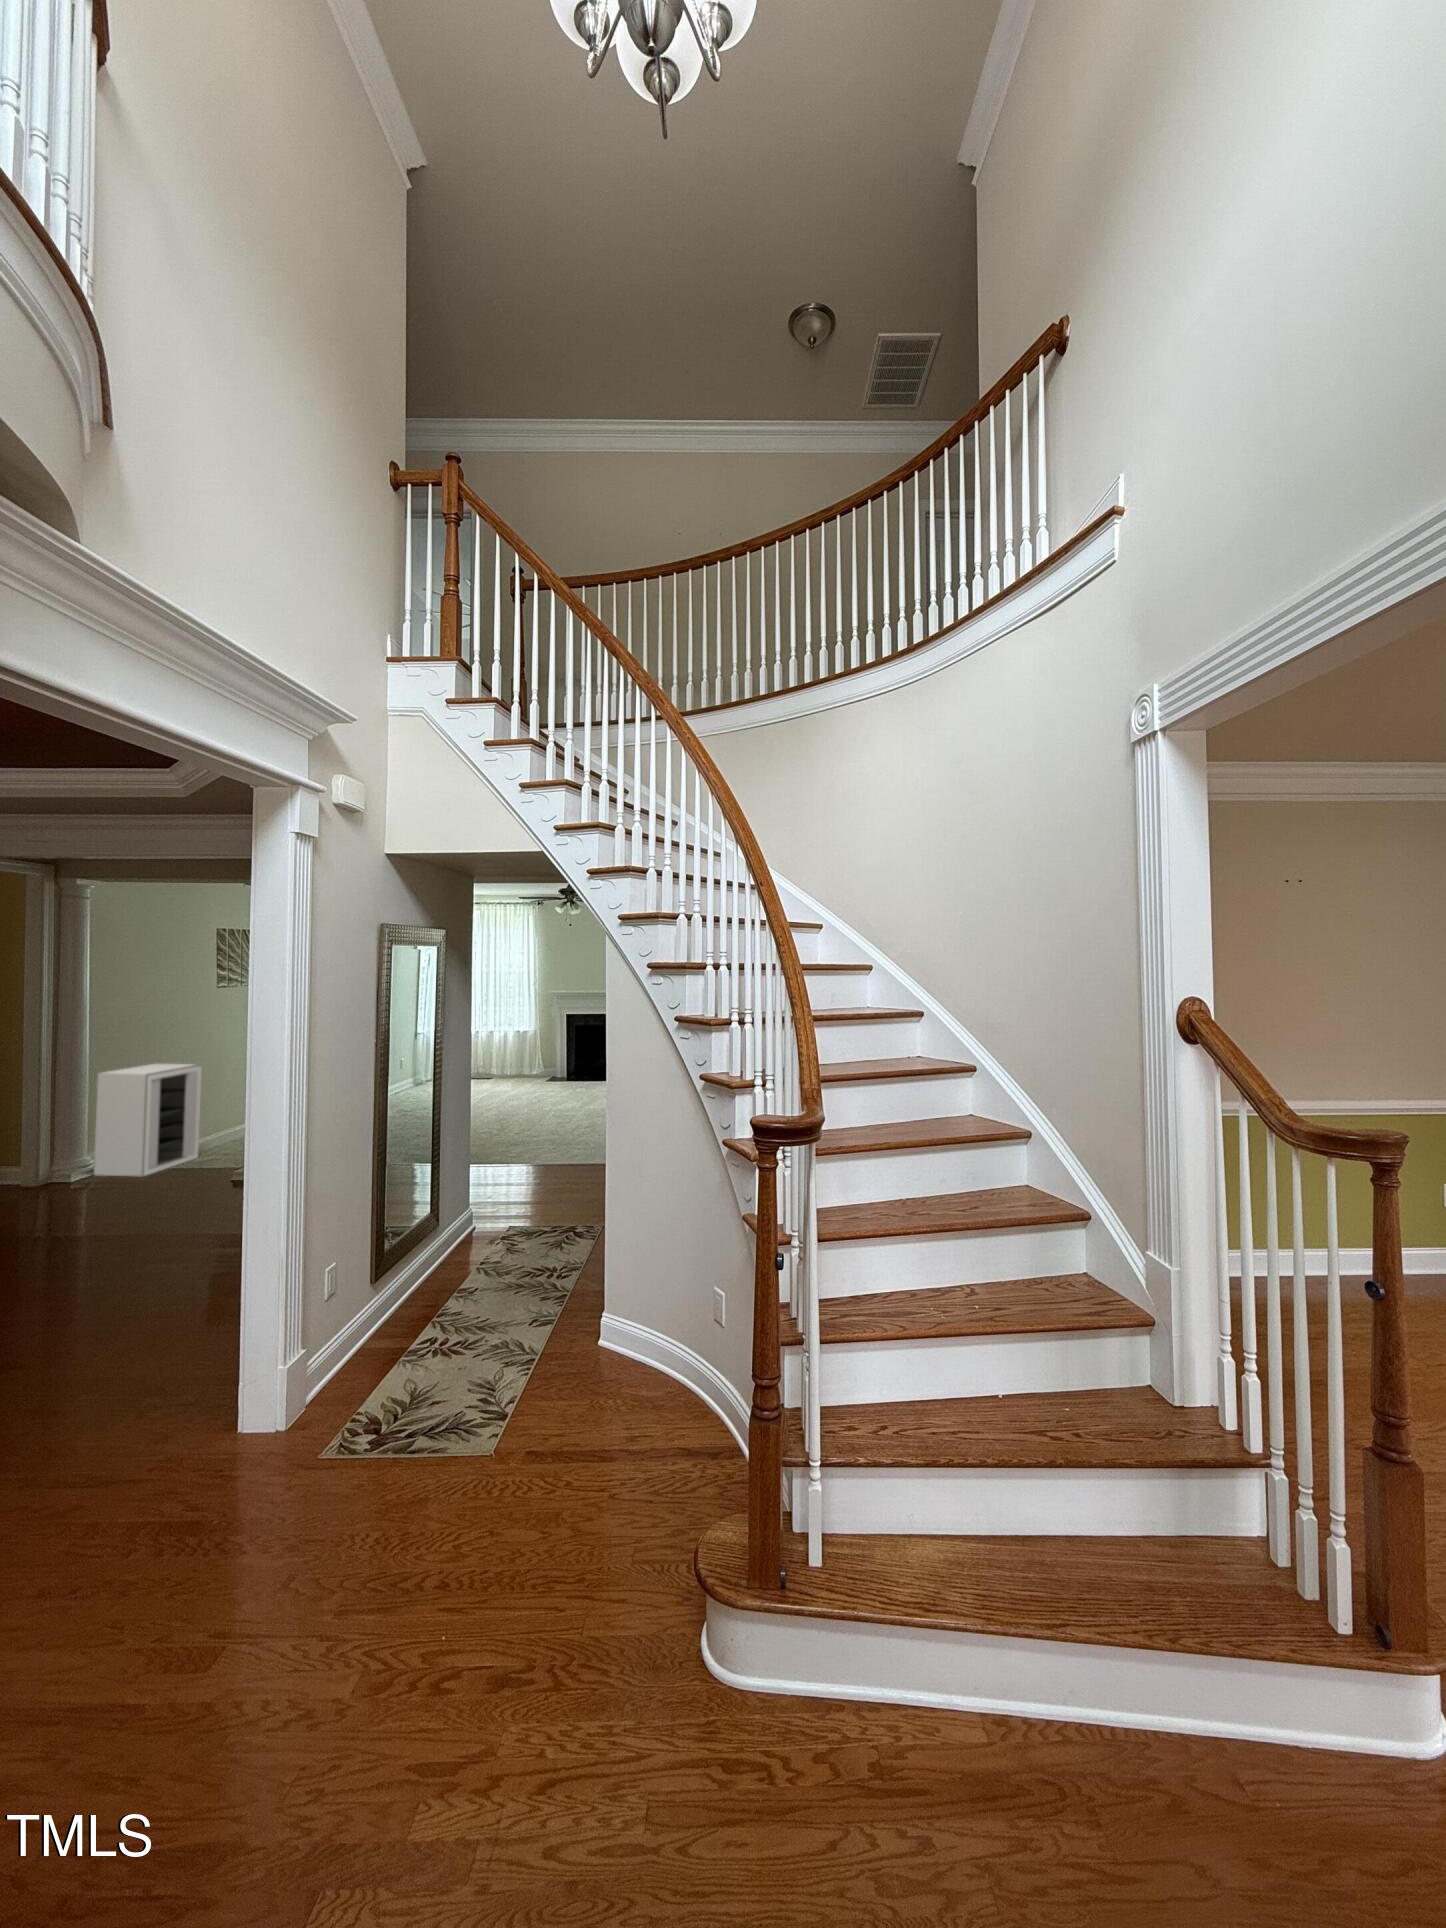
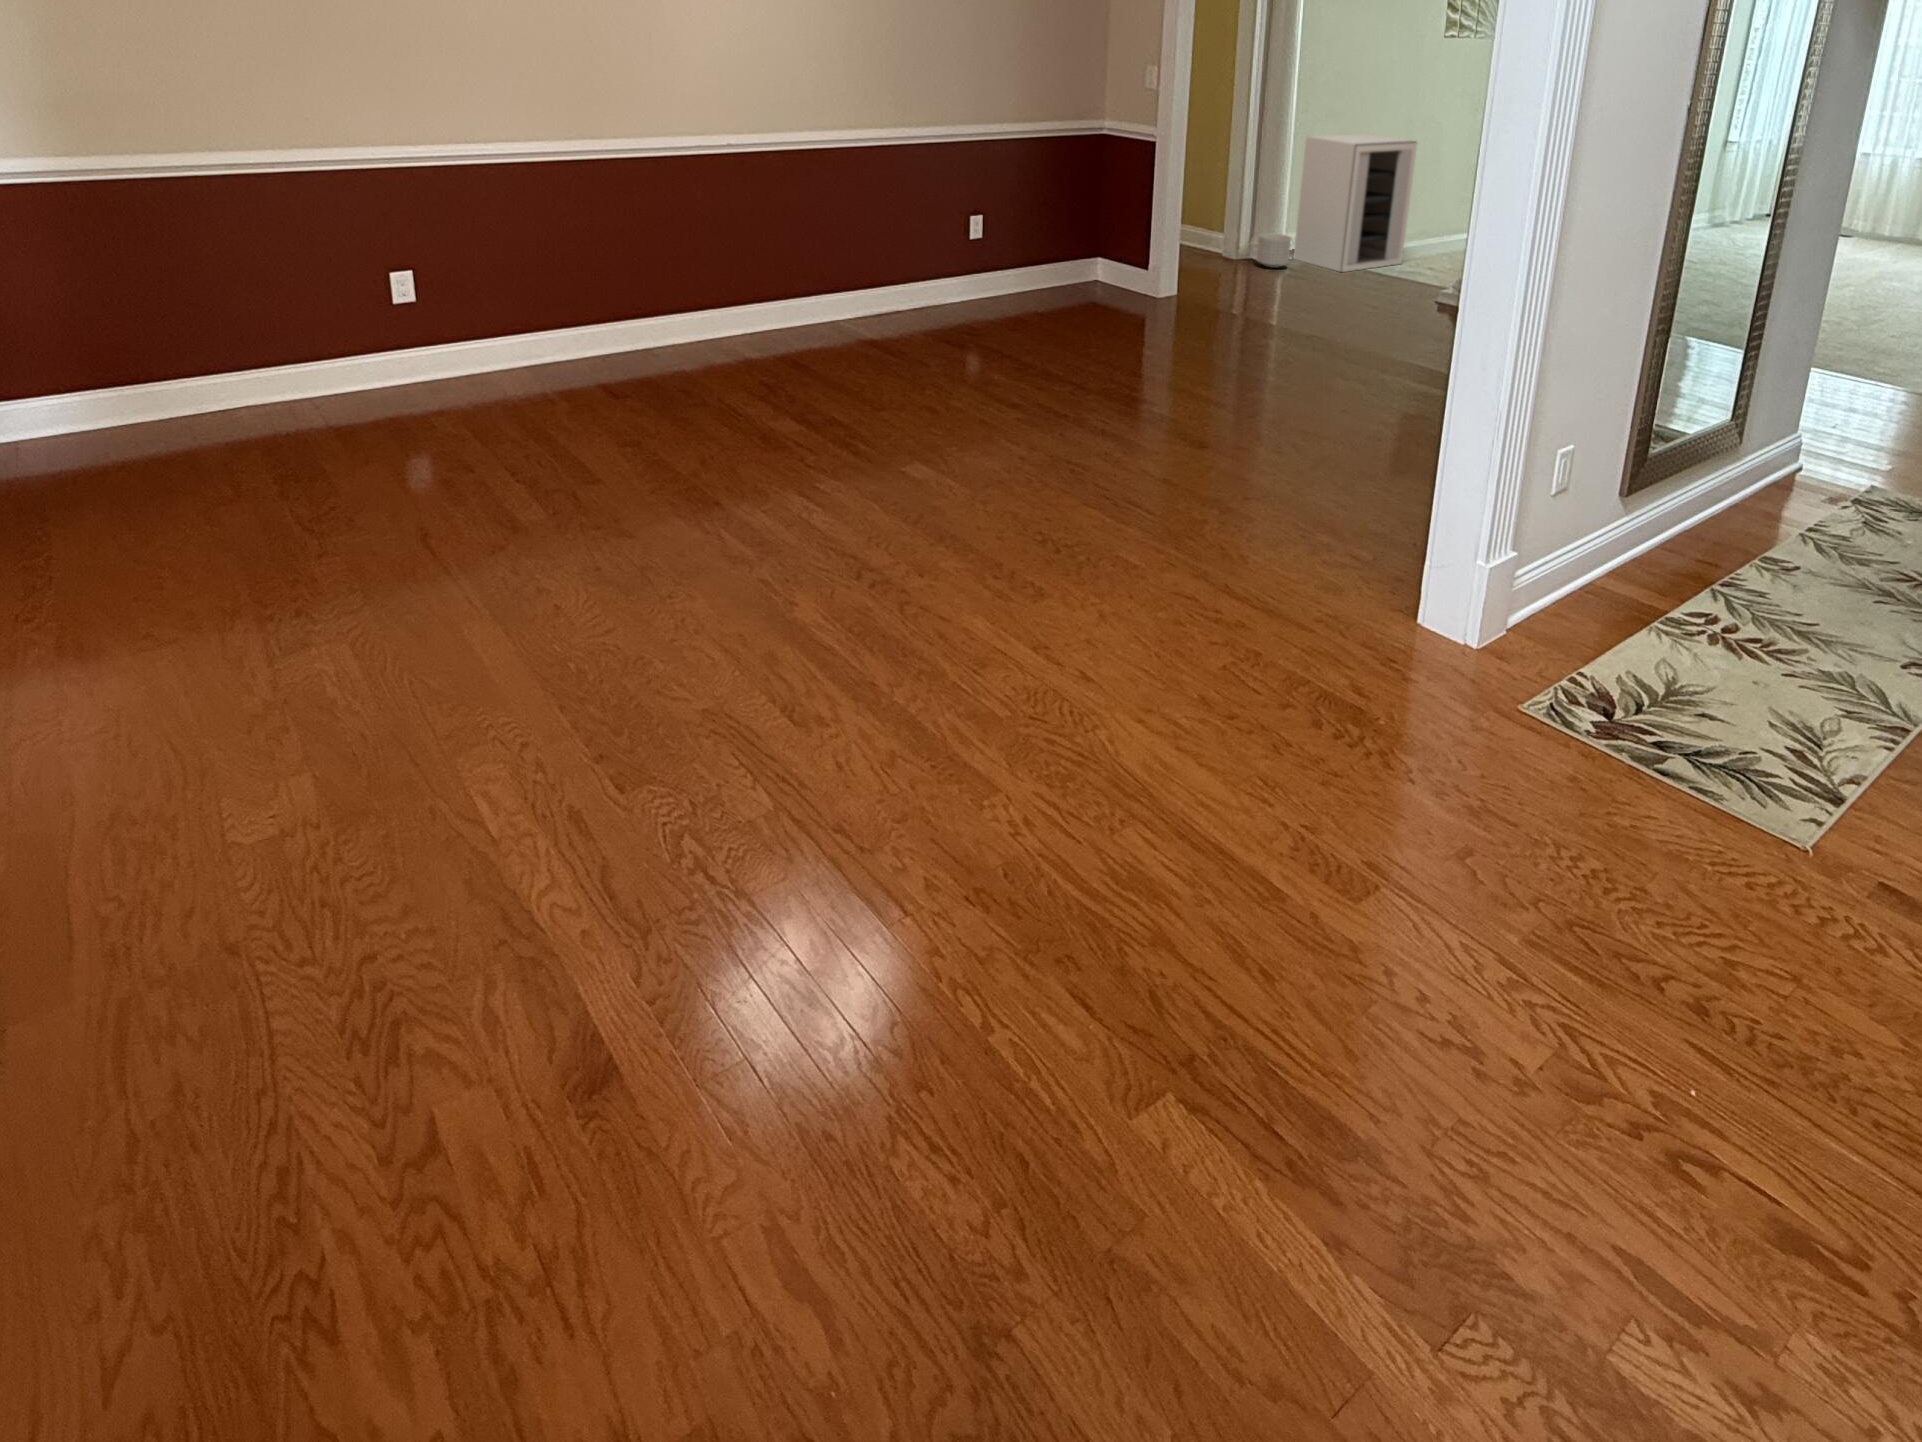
planter: none [54,1157,91,1188] -> present [1256,233,1291,268]

